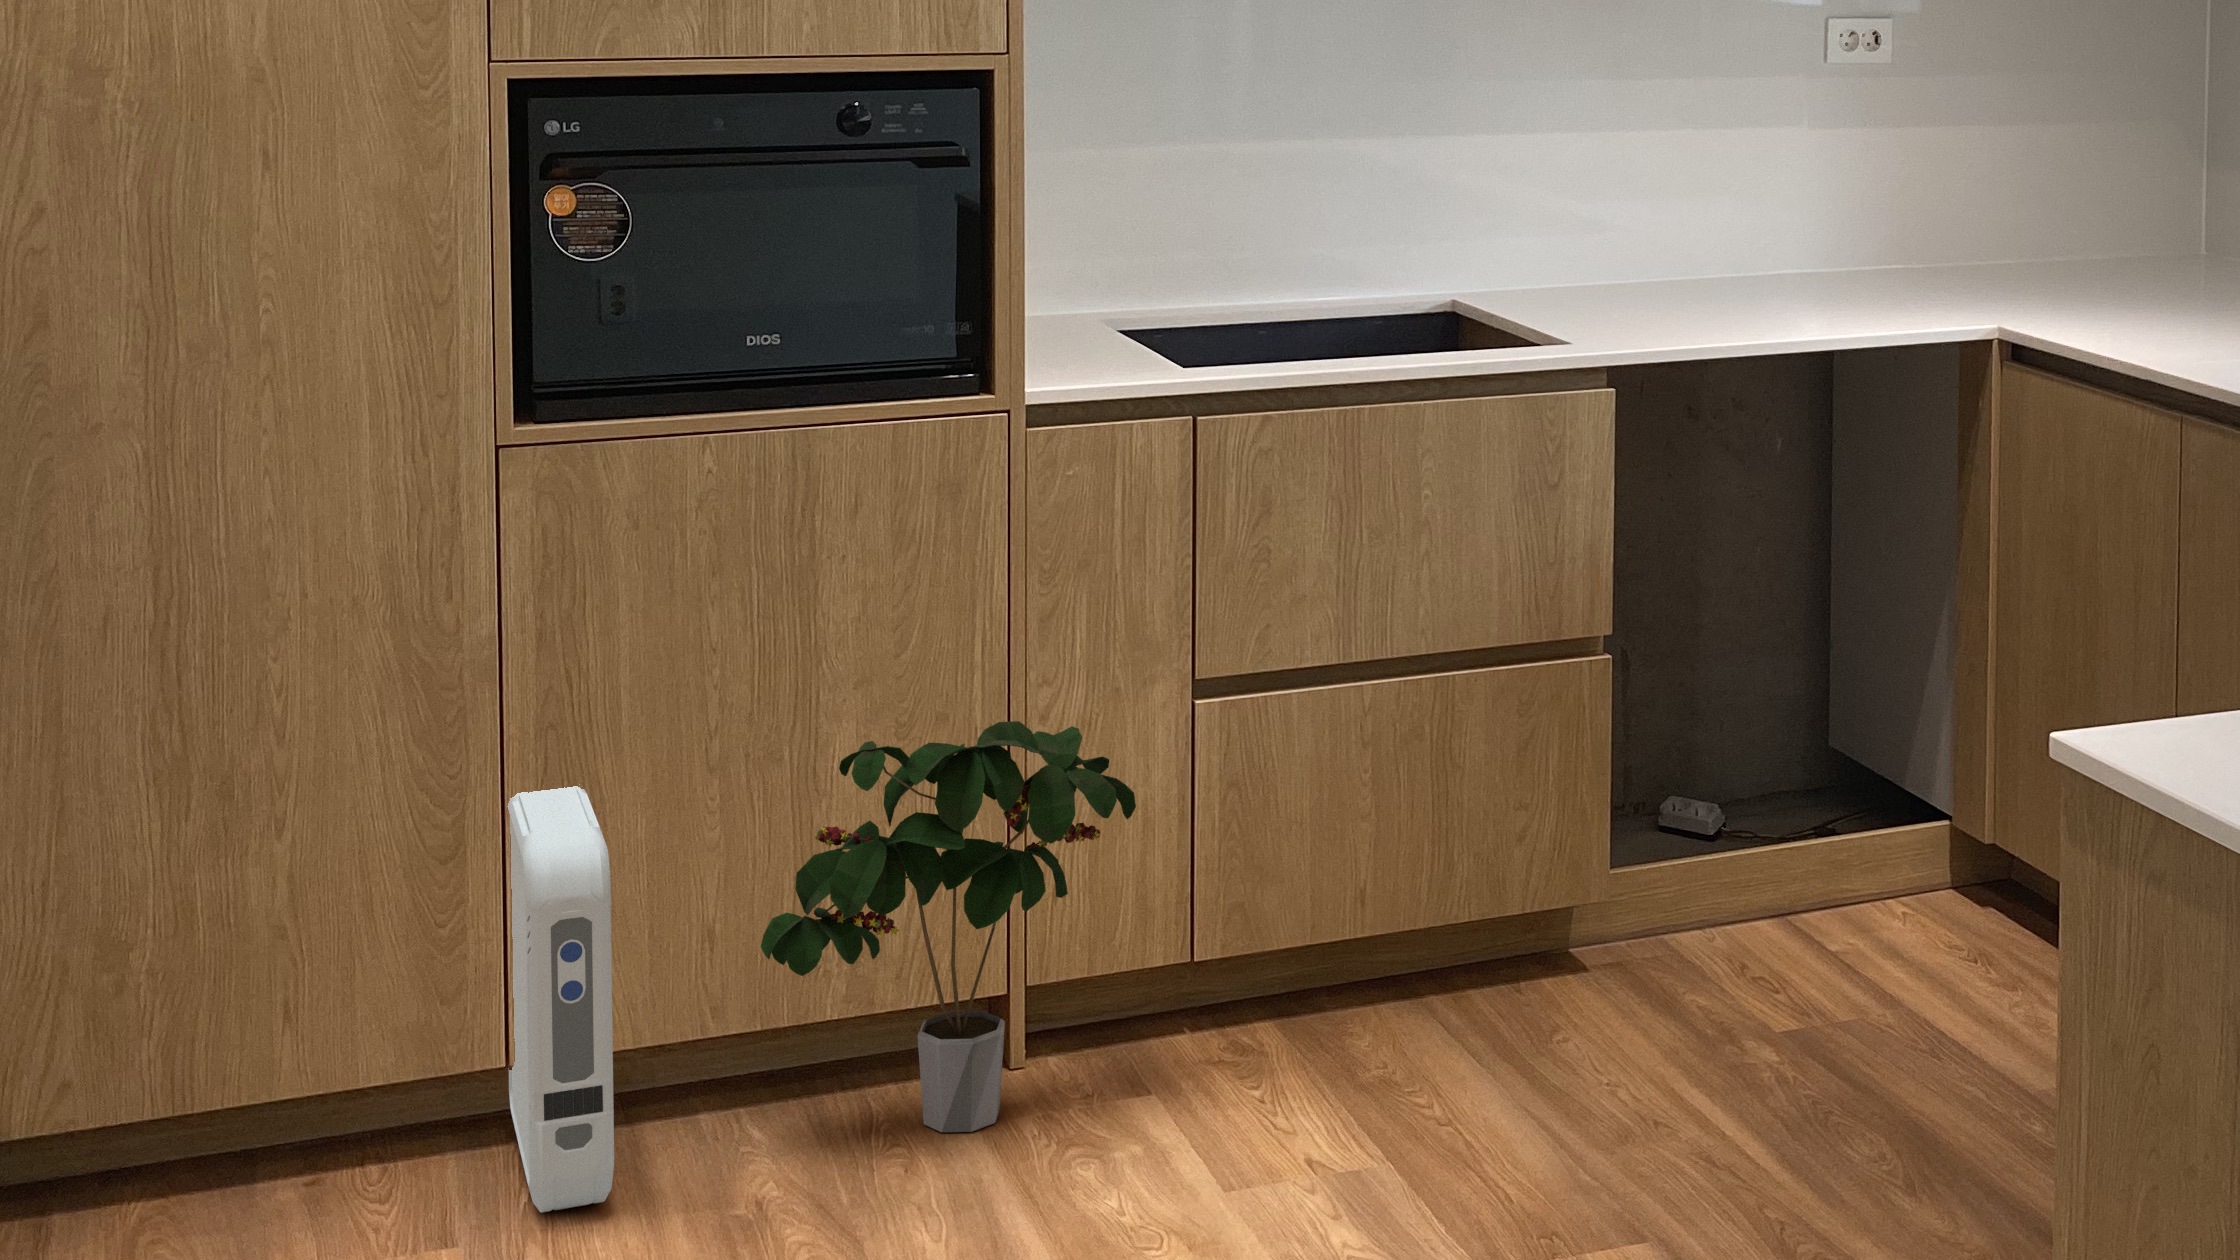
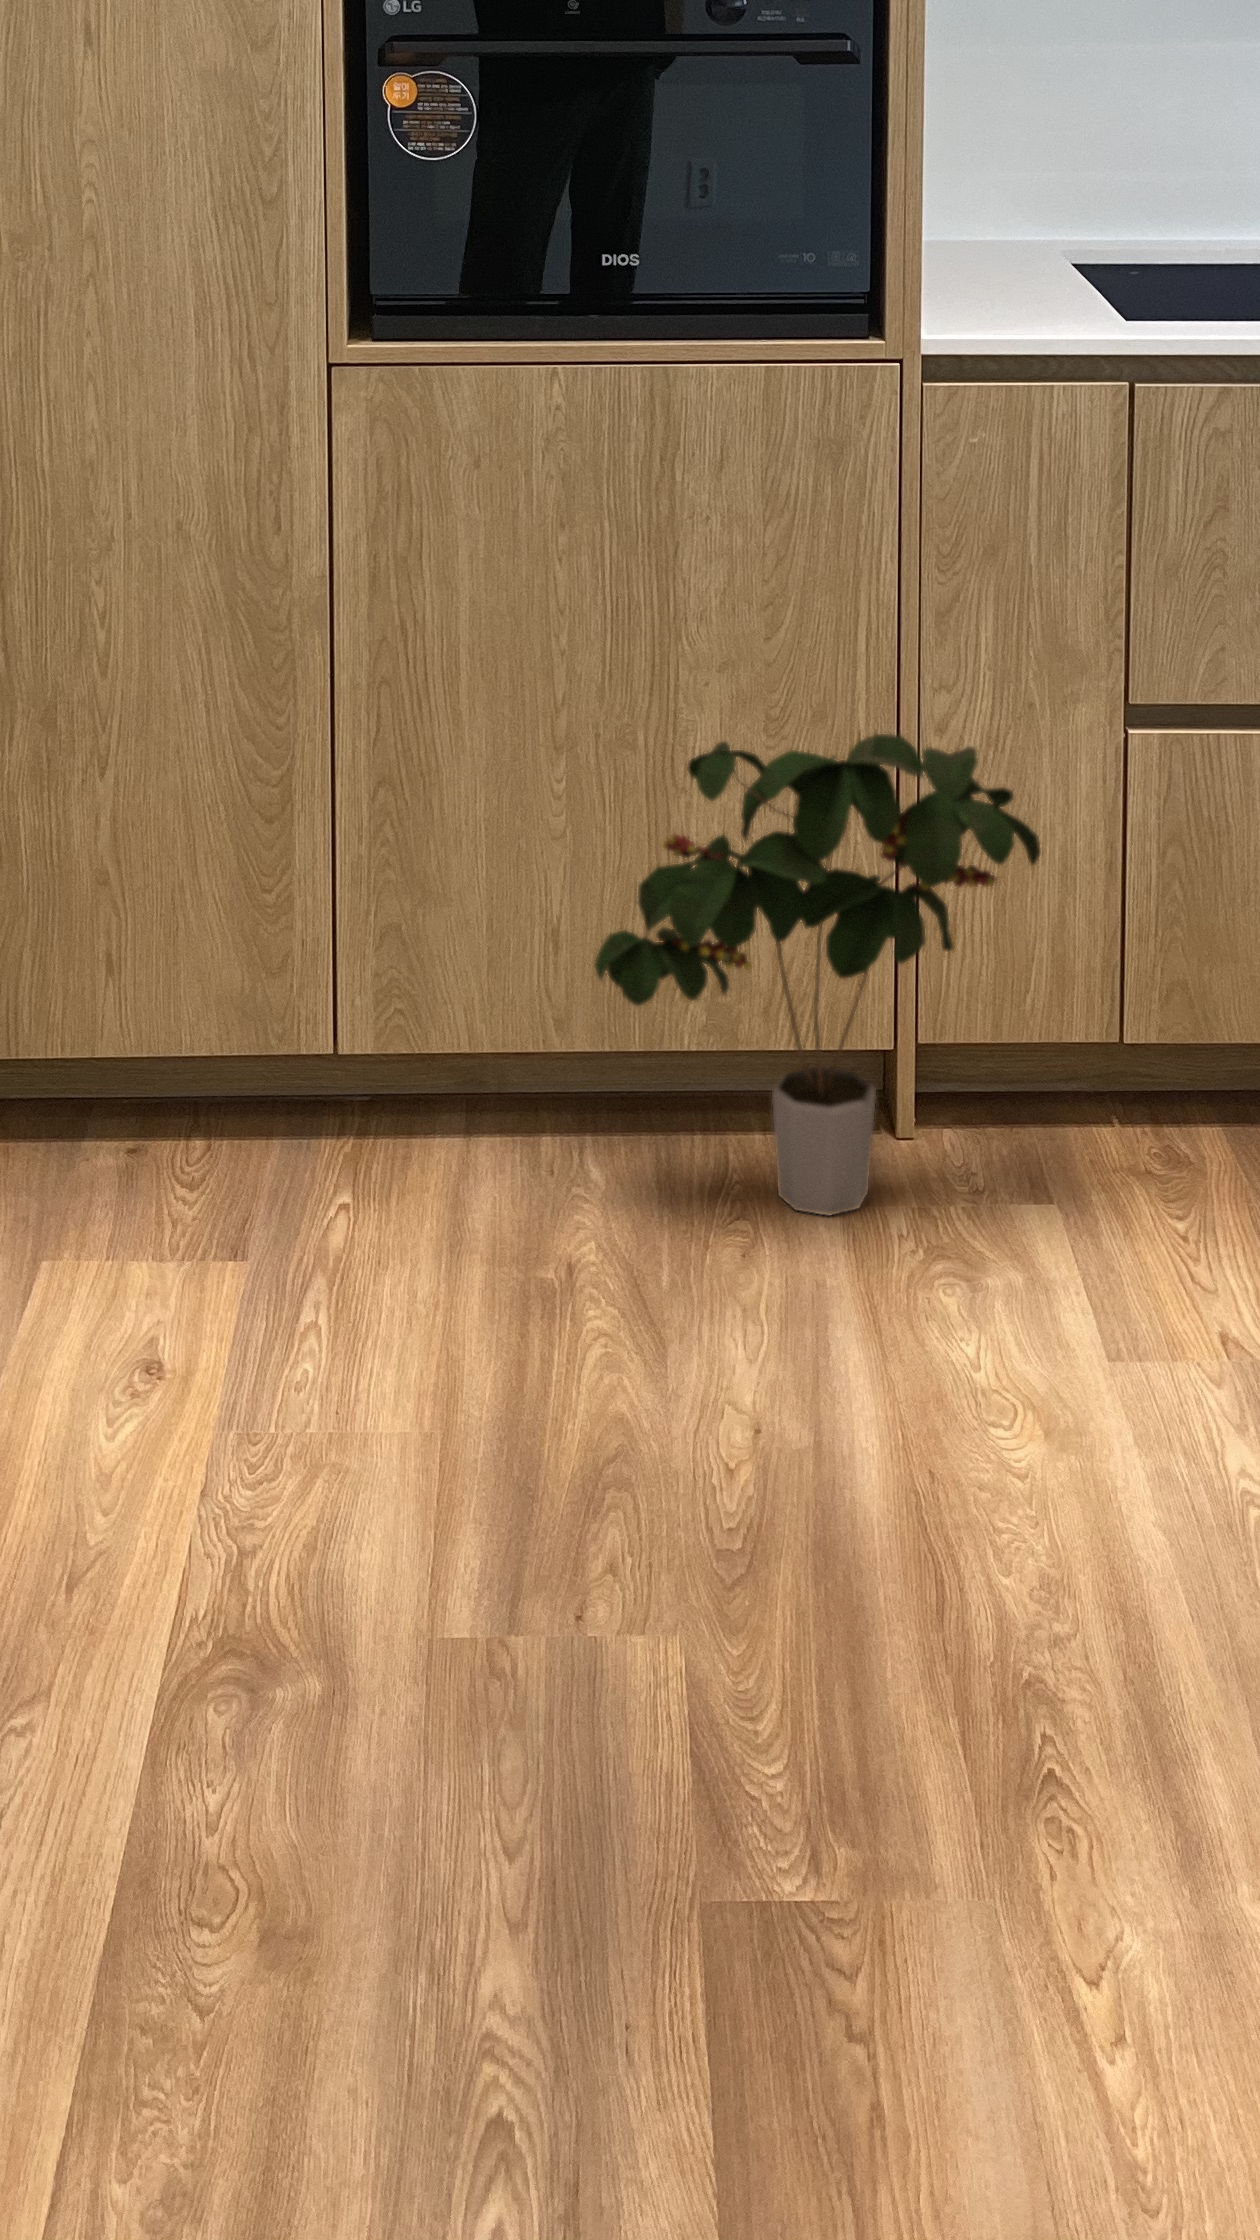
air purifier: present [507,786,614,1213] -> none [321,749,423,1235]

